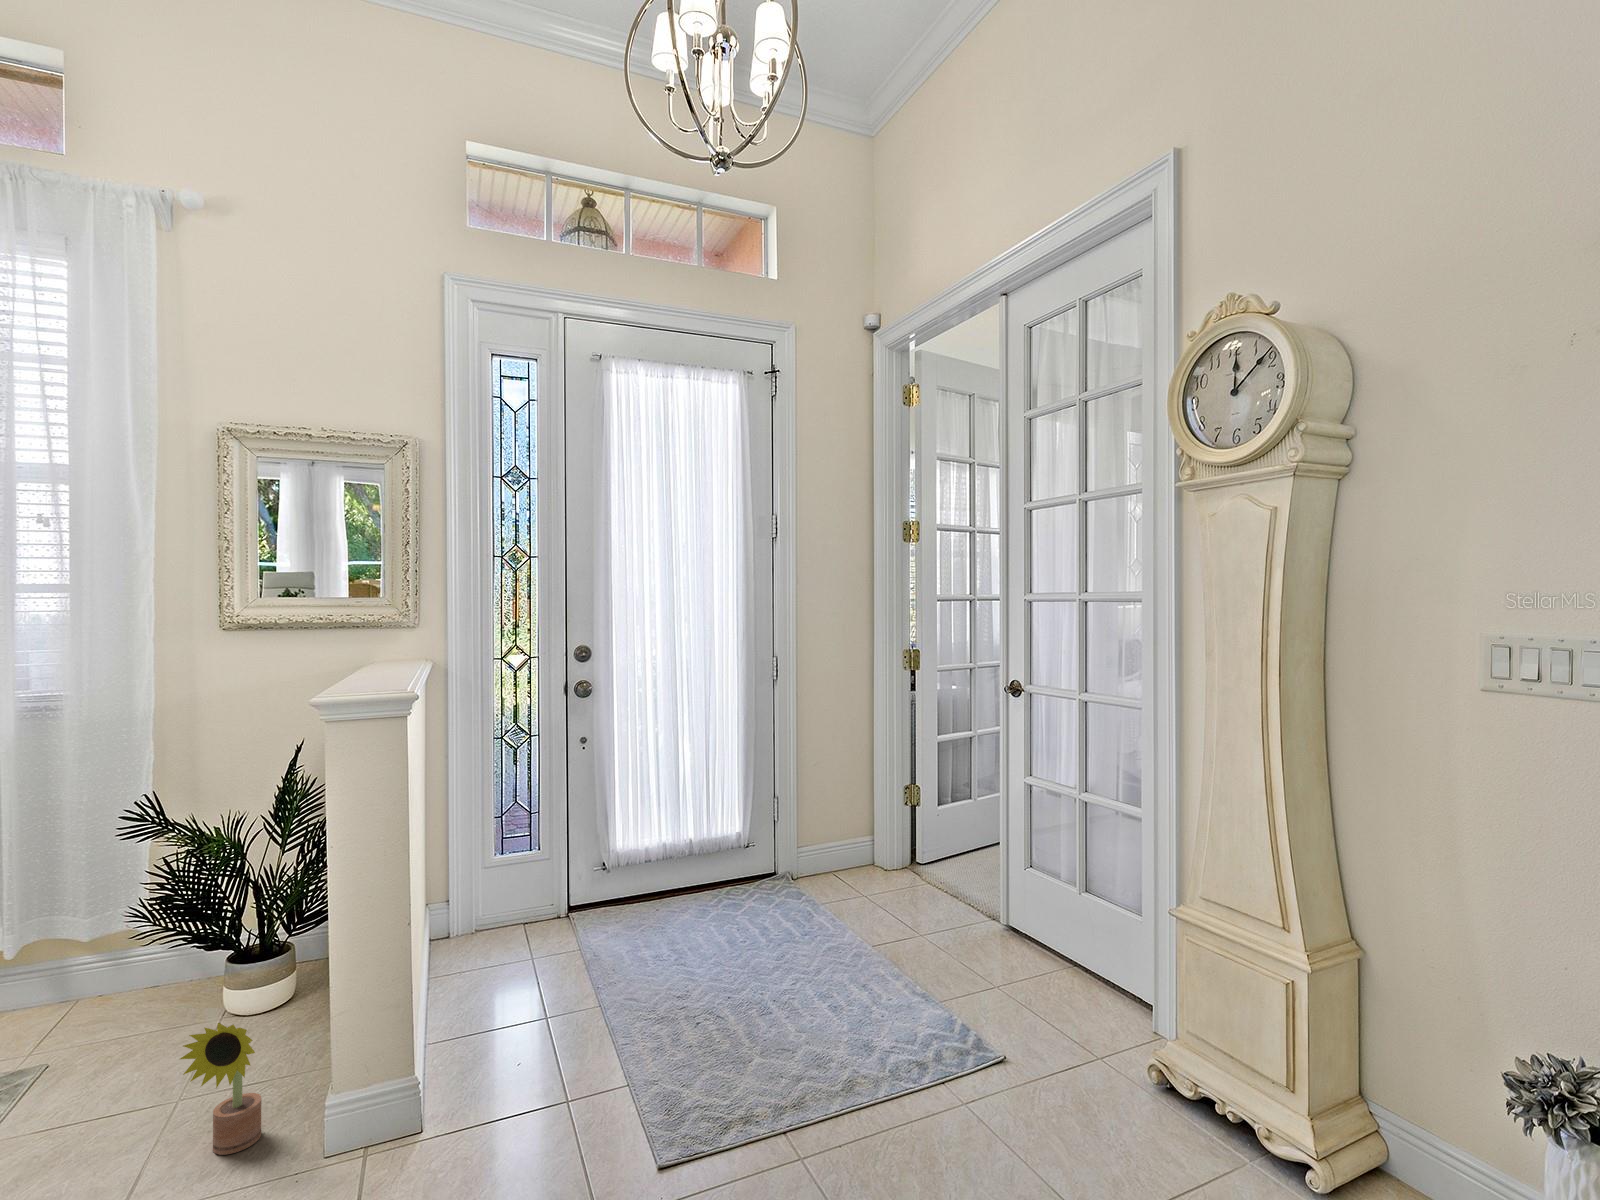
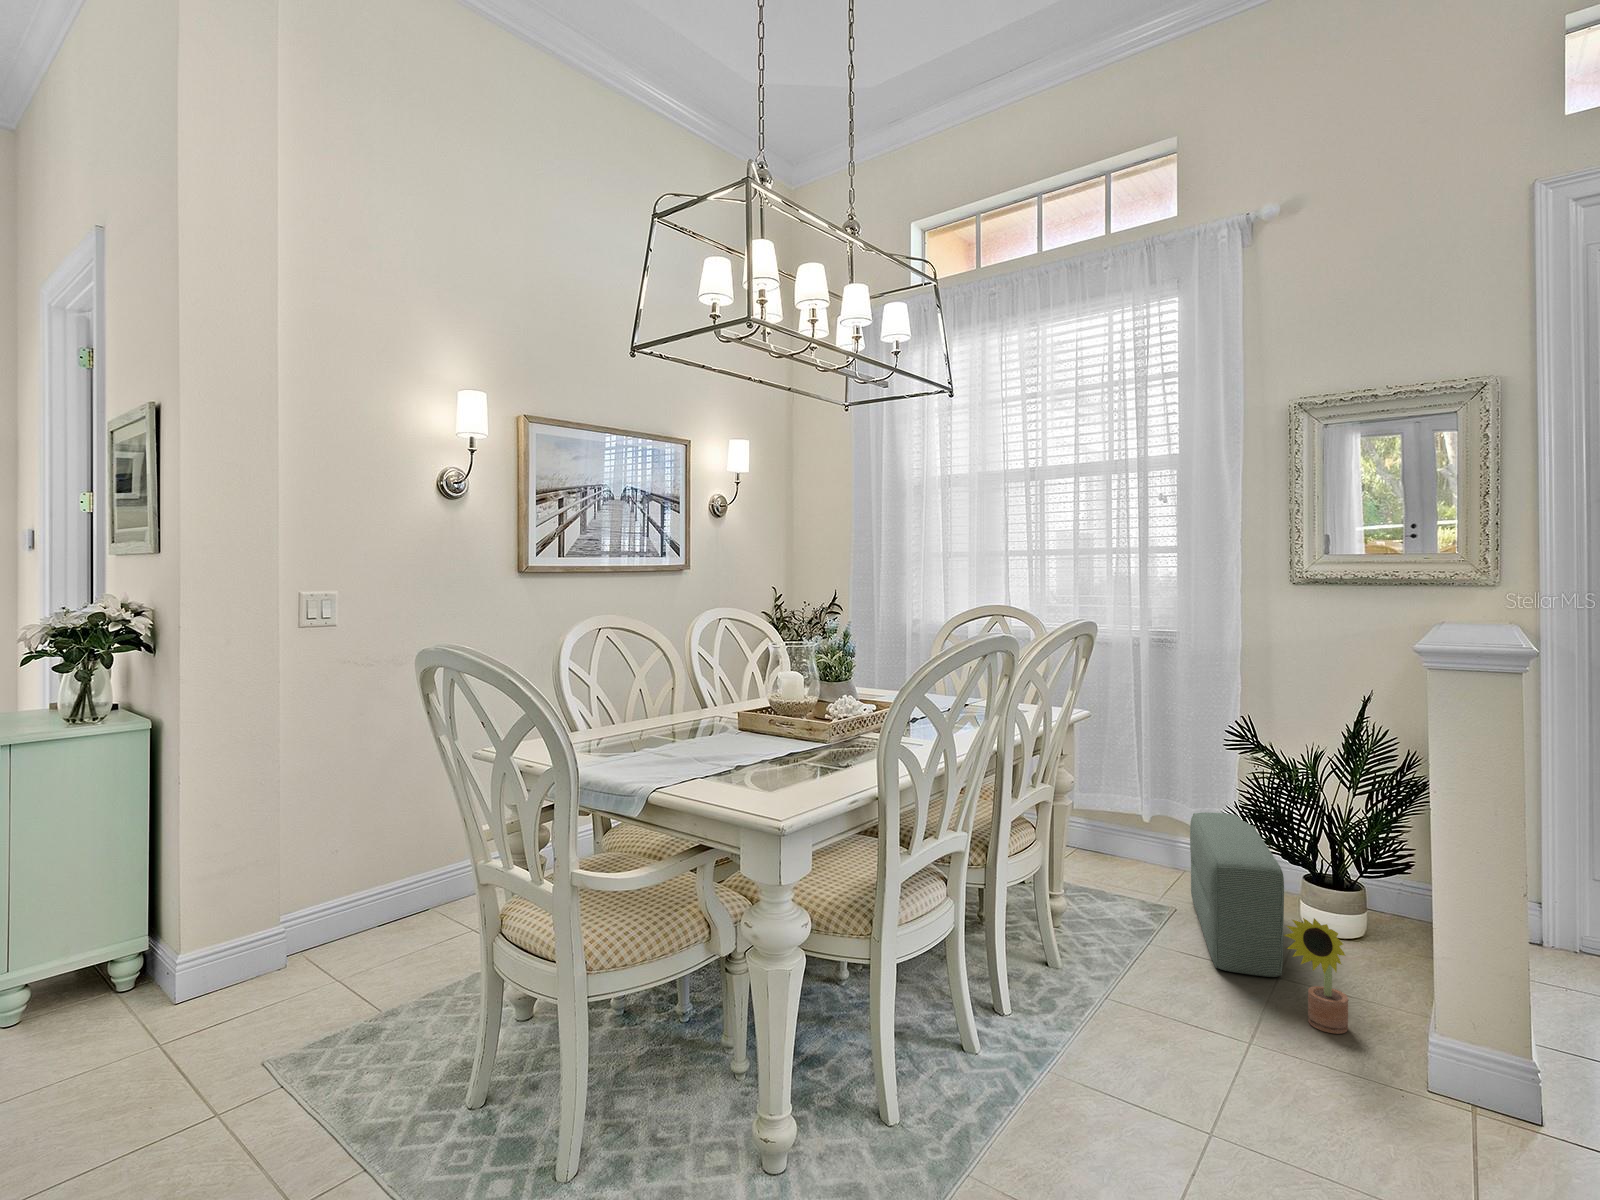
pouf: none [71,911,190,1136] -> present [1190,812,1284,977]

